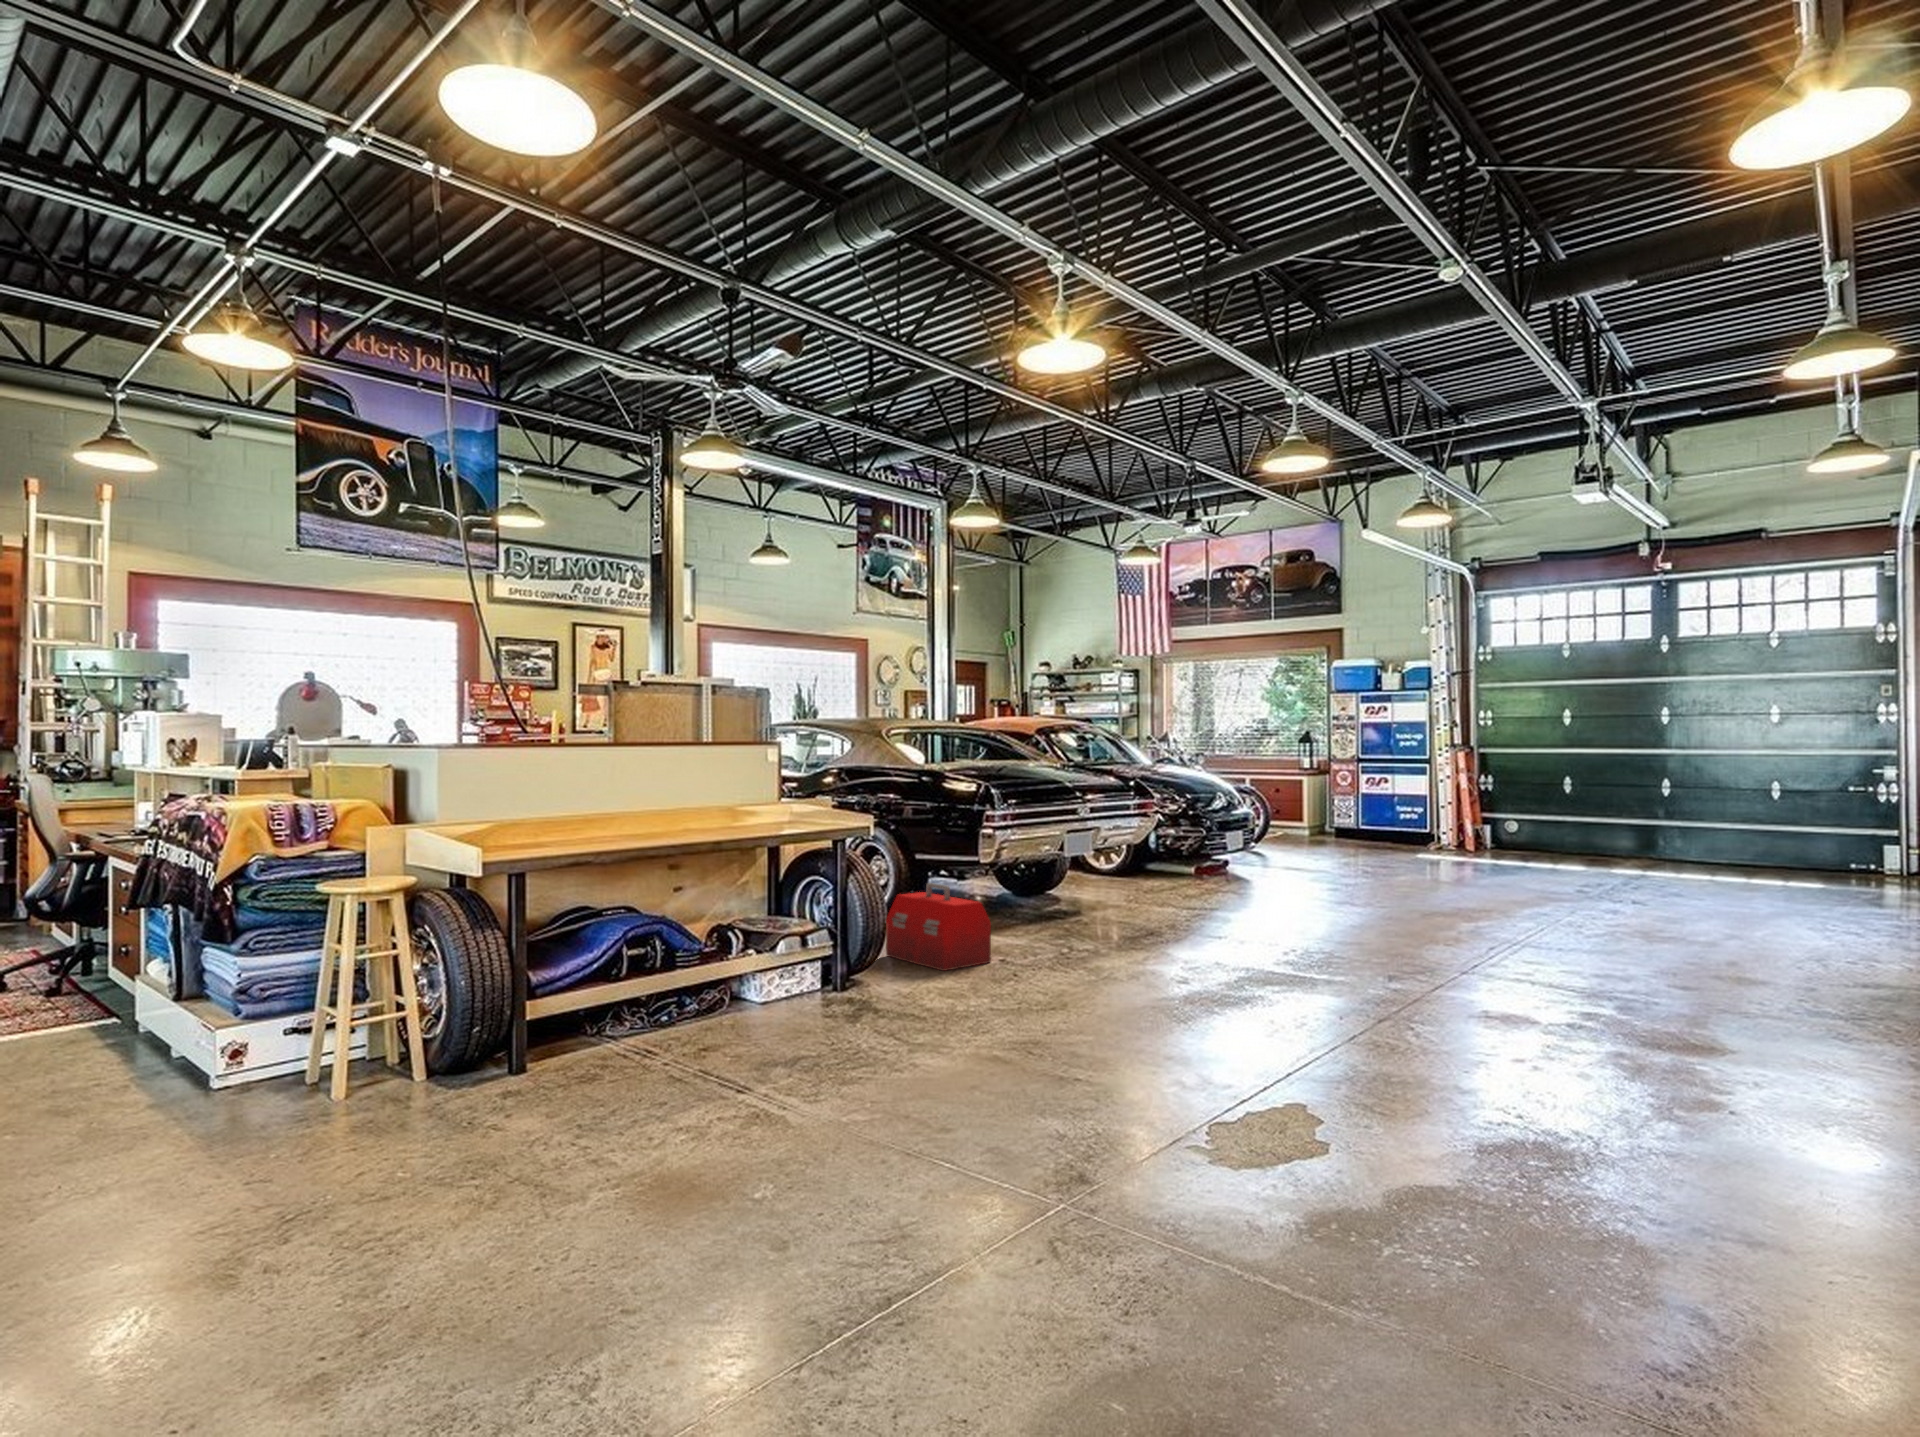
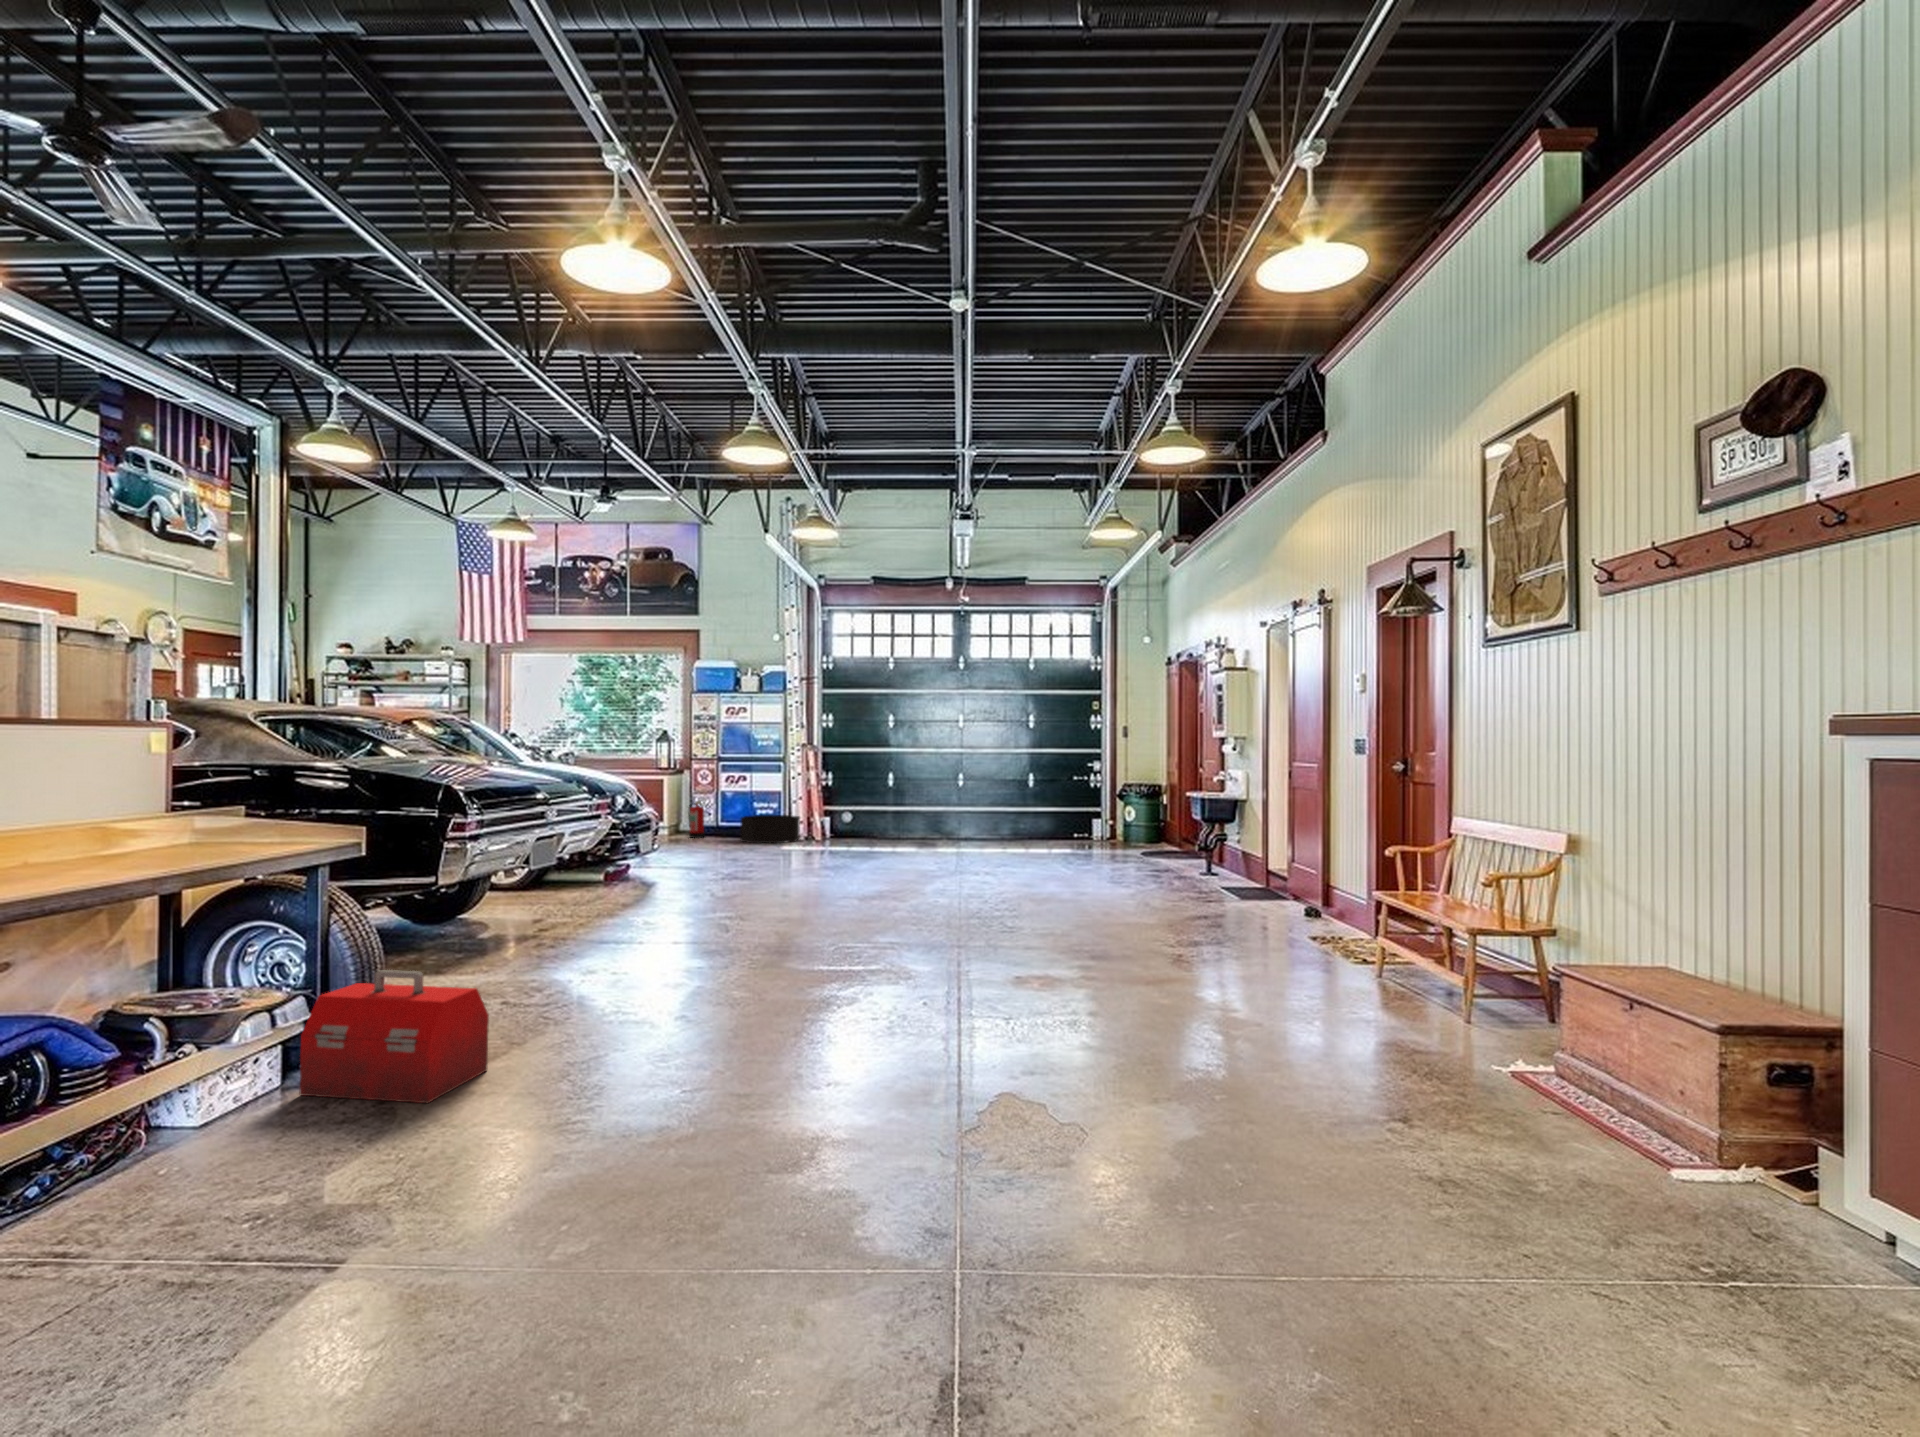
fire extinguisher: none [1328,803,1346,842] -> present [689,800,705,838]
basket: none [1377,821,1447,852] -> present [740,815,800,843]

